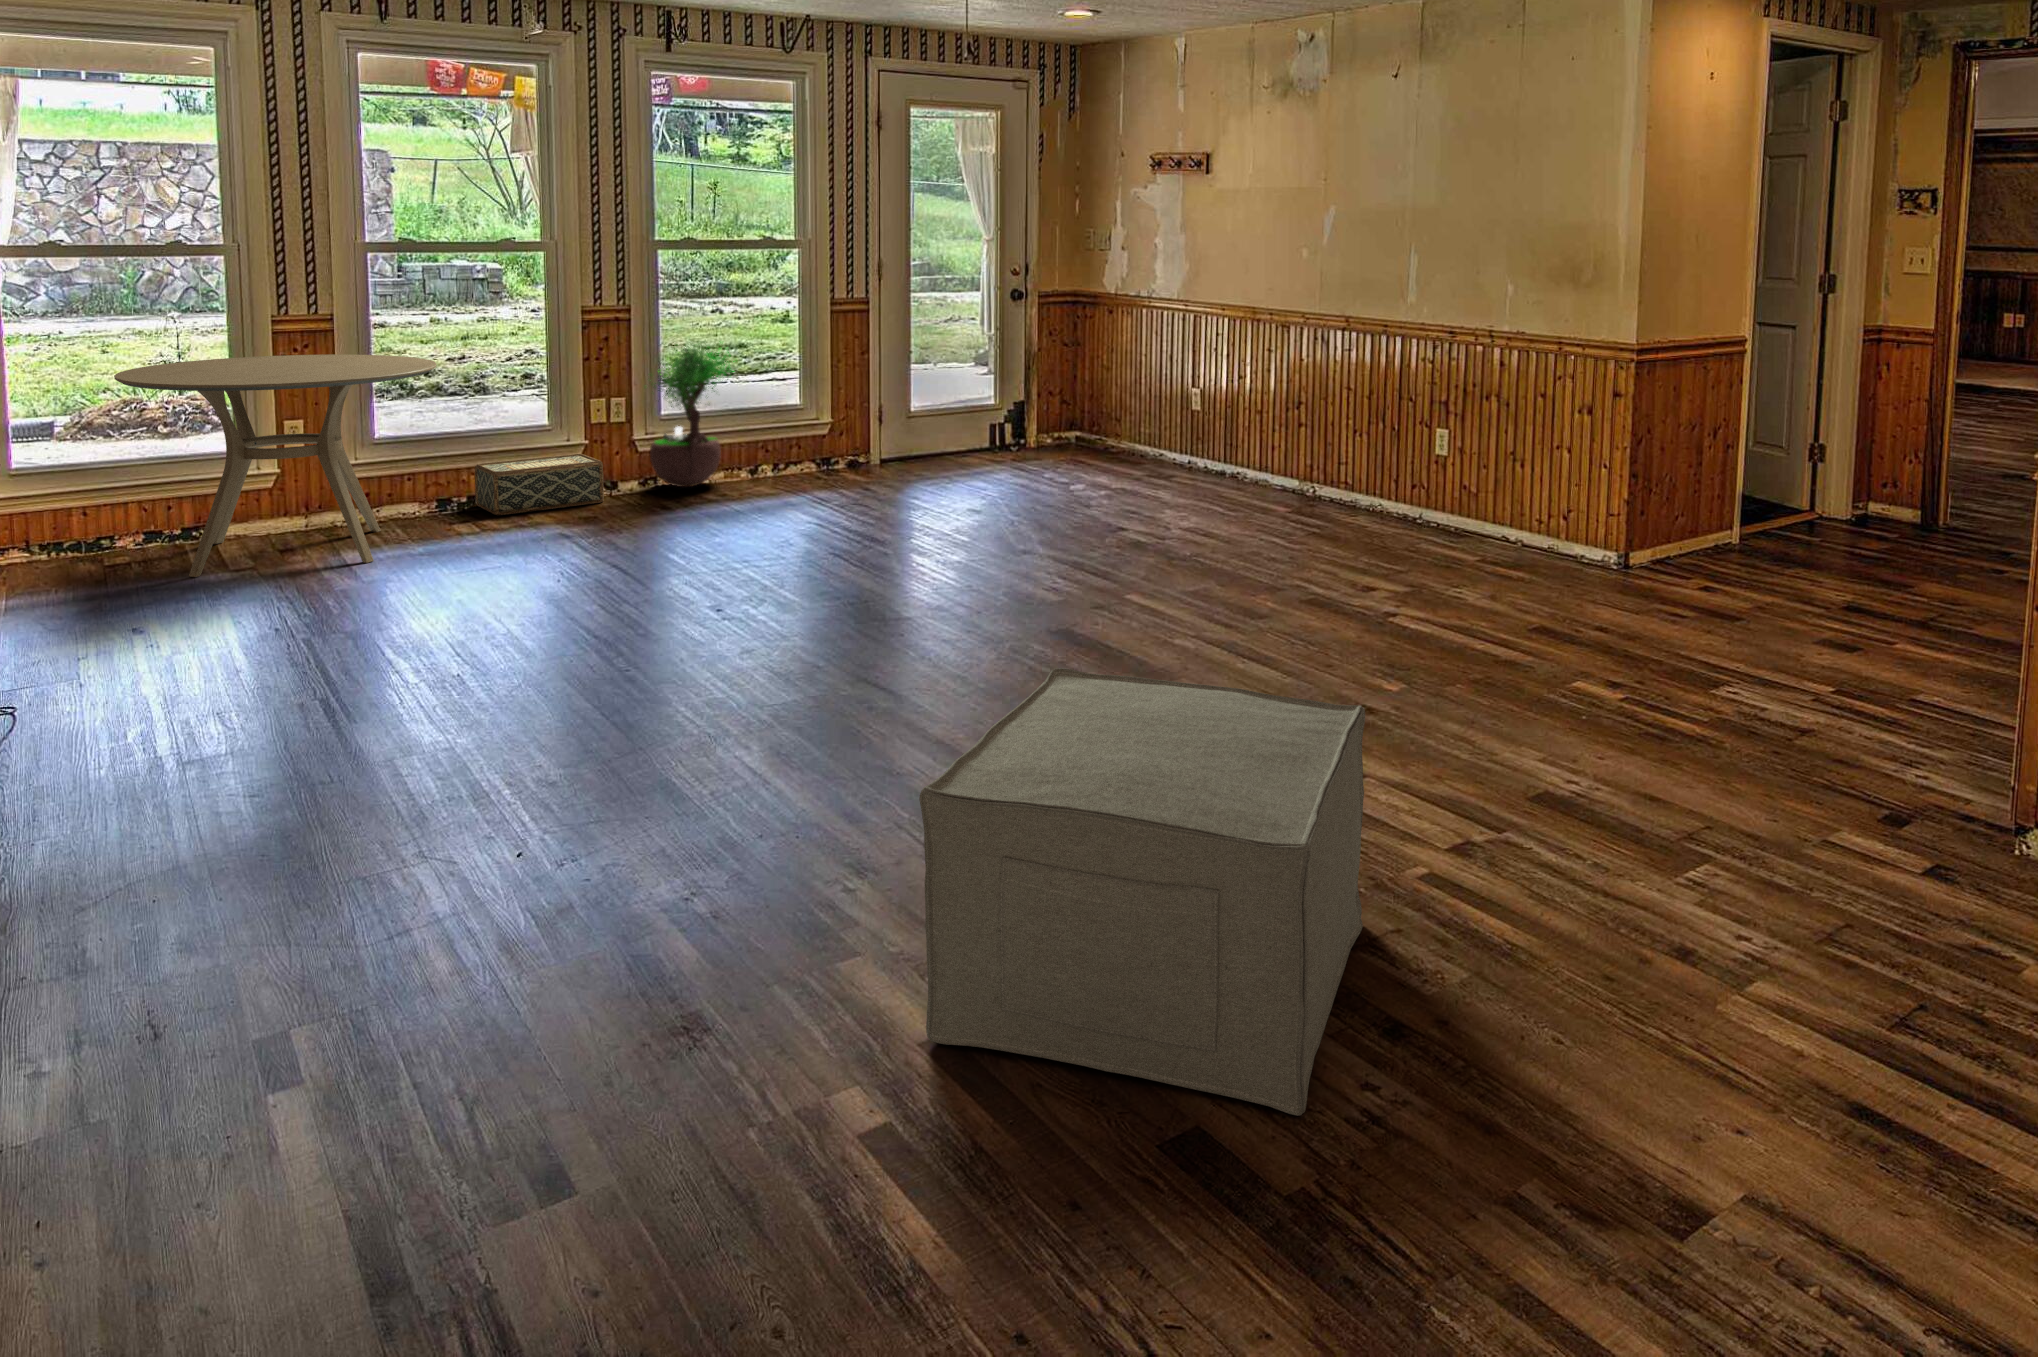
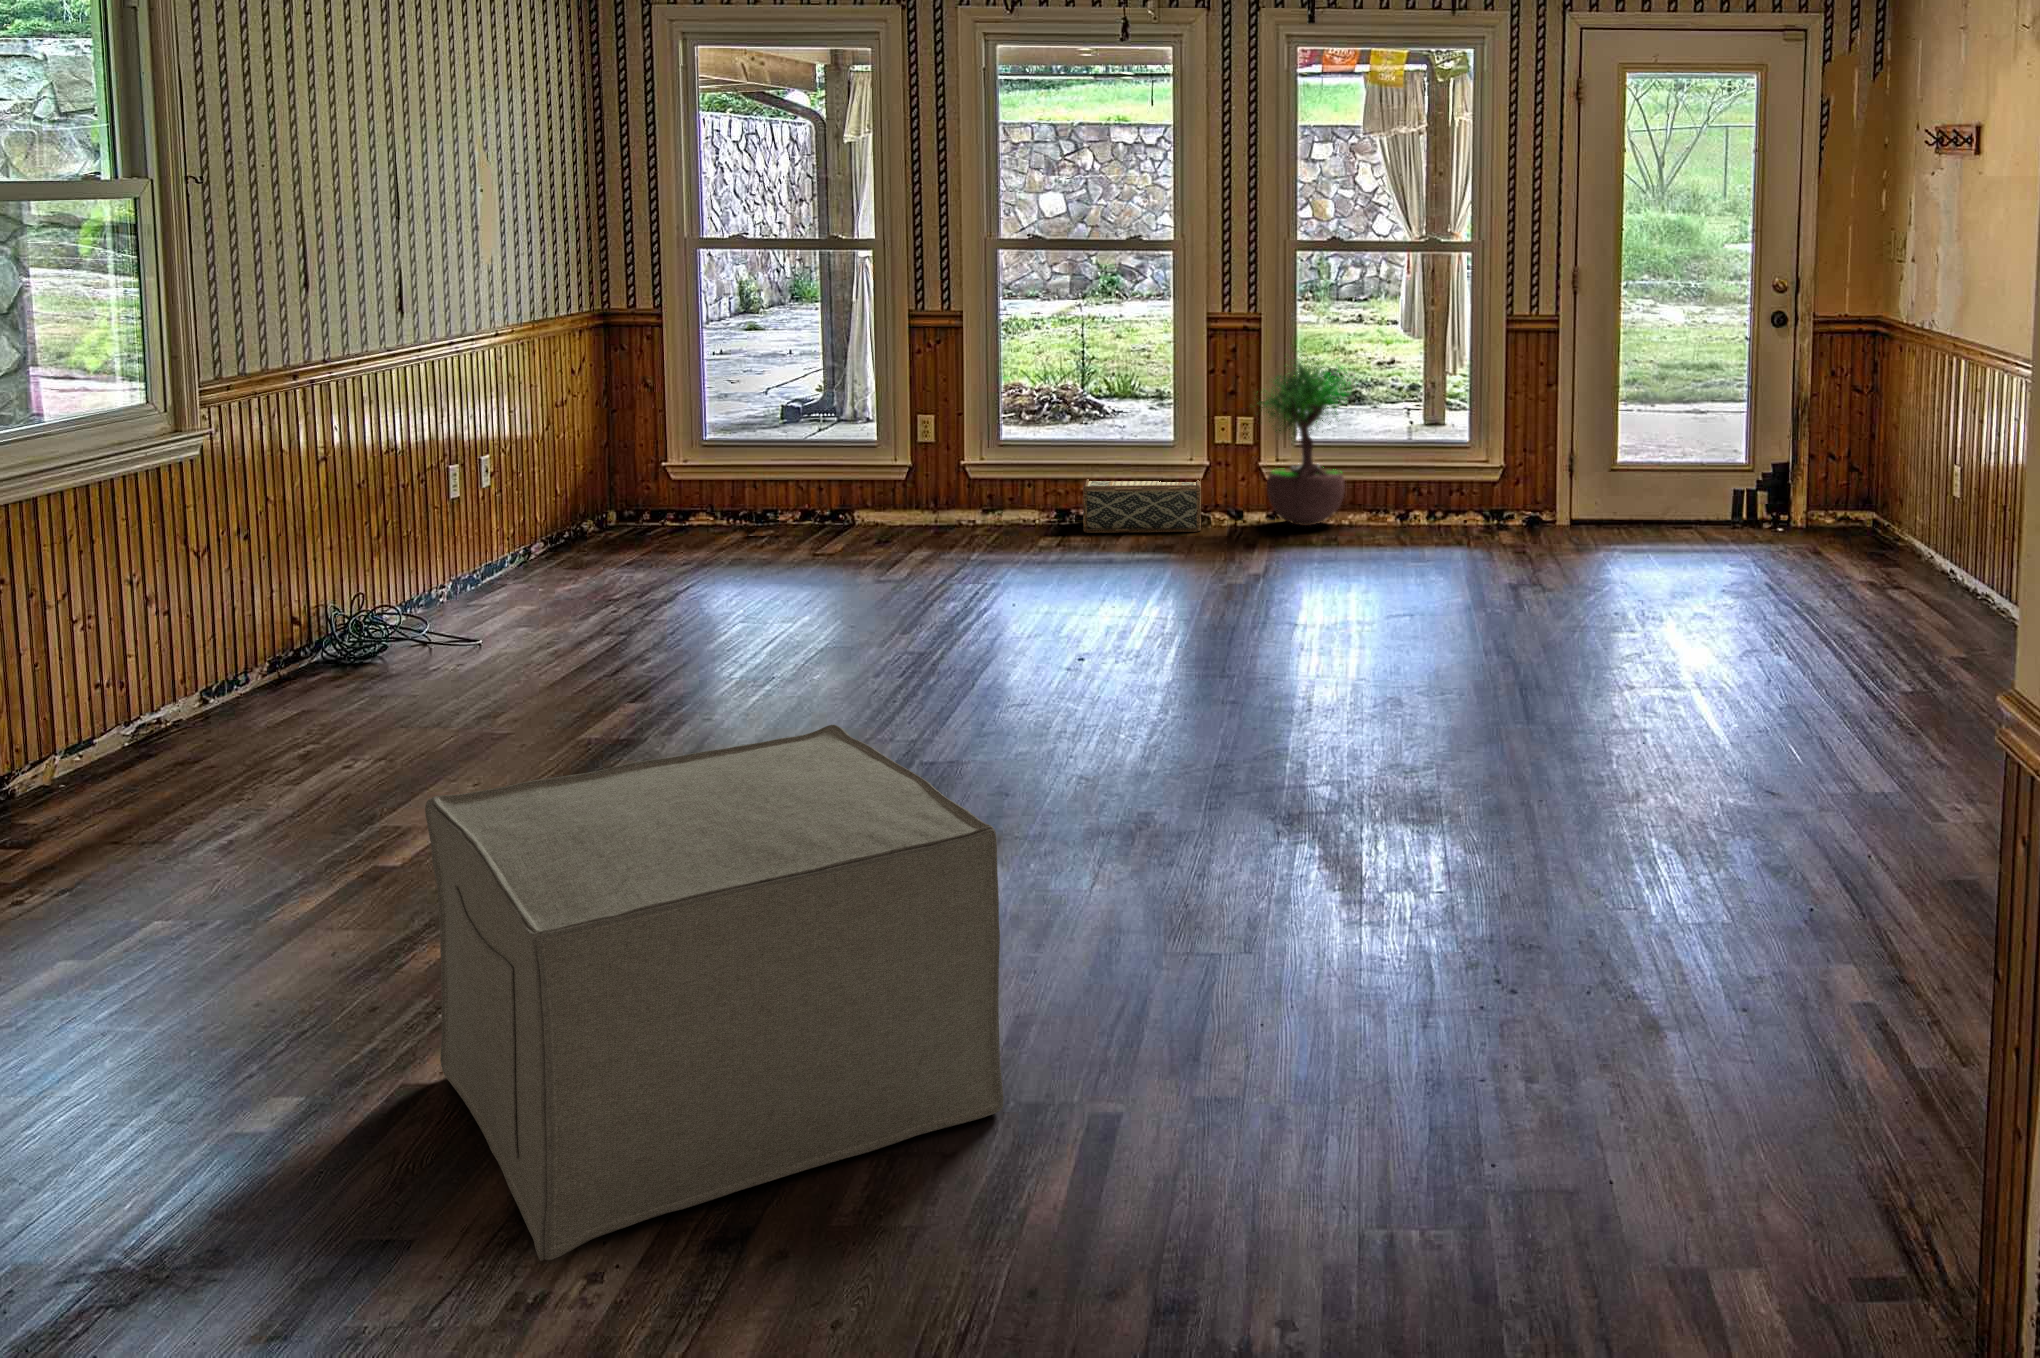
dining table: present [114,355,436,577] -> none [725,352,1007,562]

